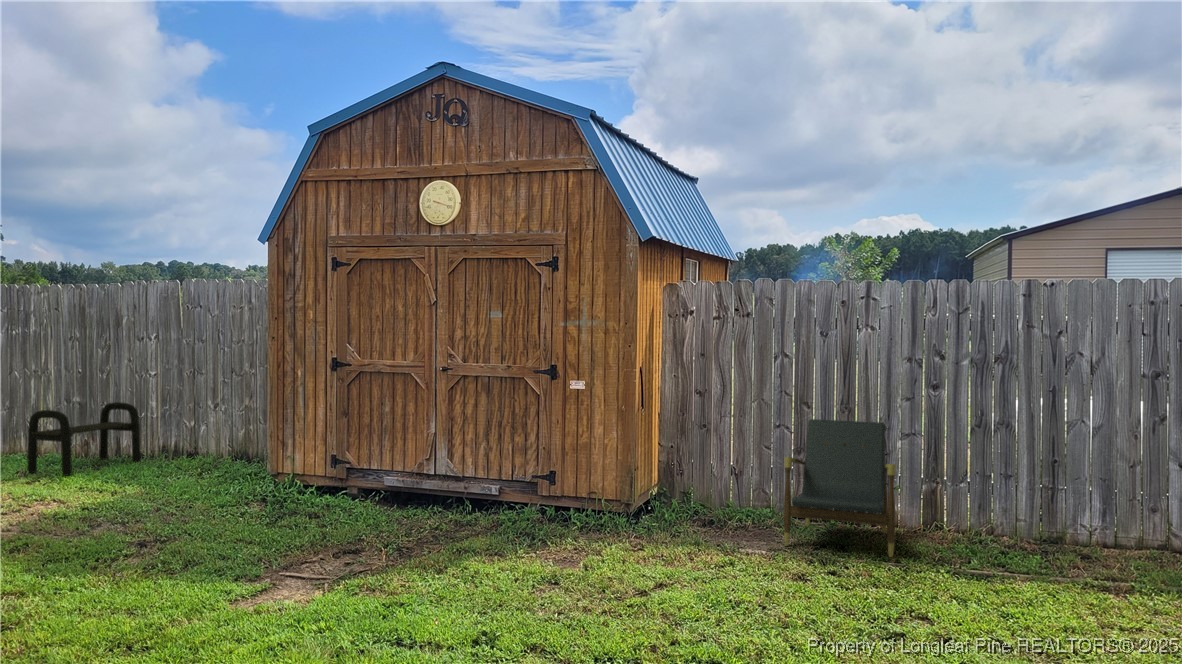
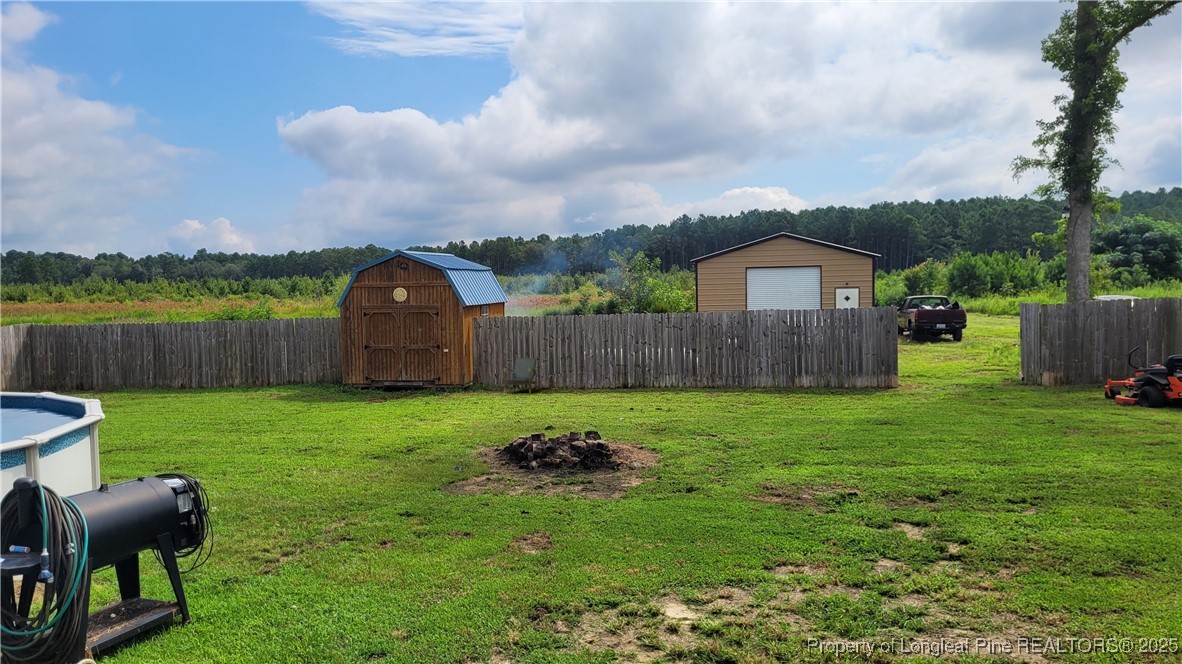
bench: present [27,402,141,476] -> none [242,366,280,393]

